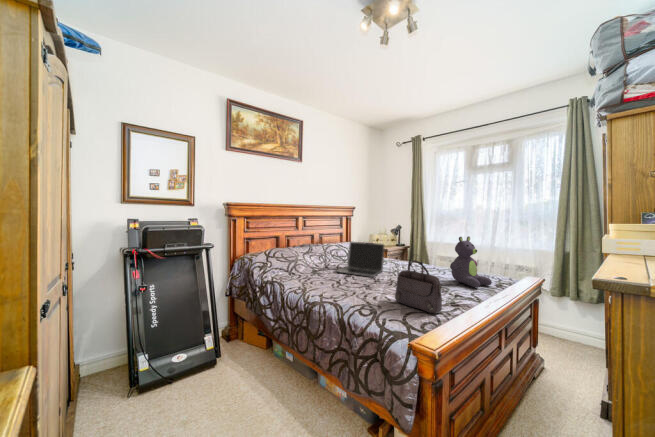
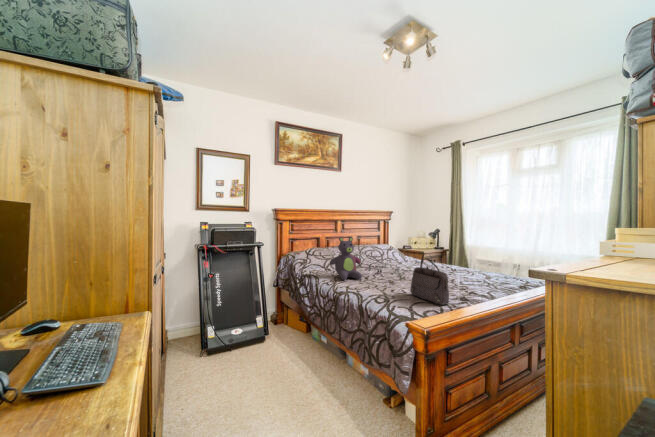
stuffed bear: present [450,236,492,288] -> present [330,237,362,280]
laptop: present [337,242,384,277] -> none [367,243,413,275]

